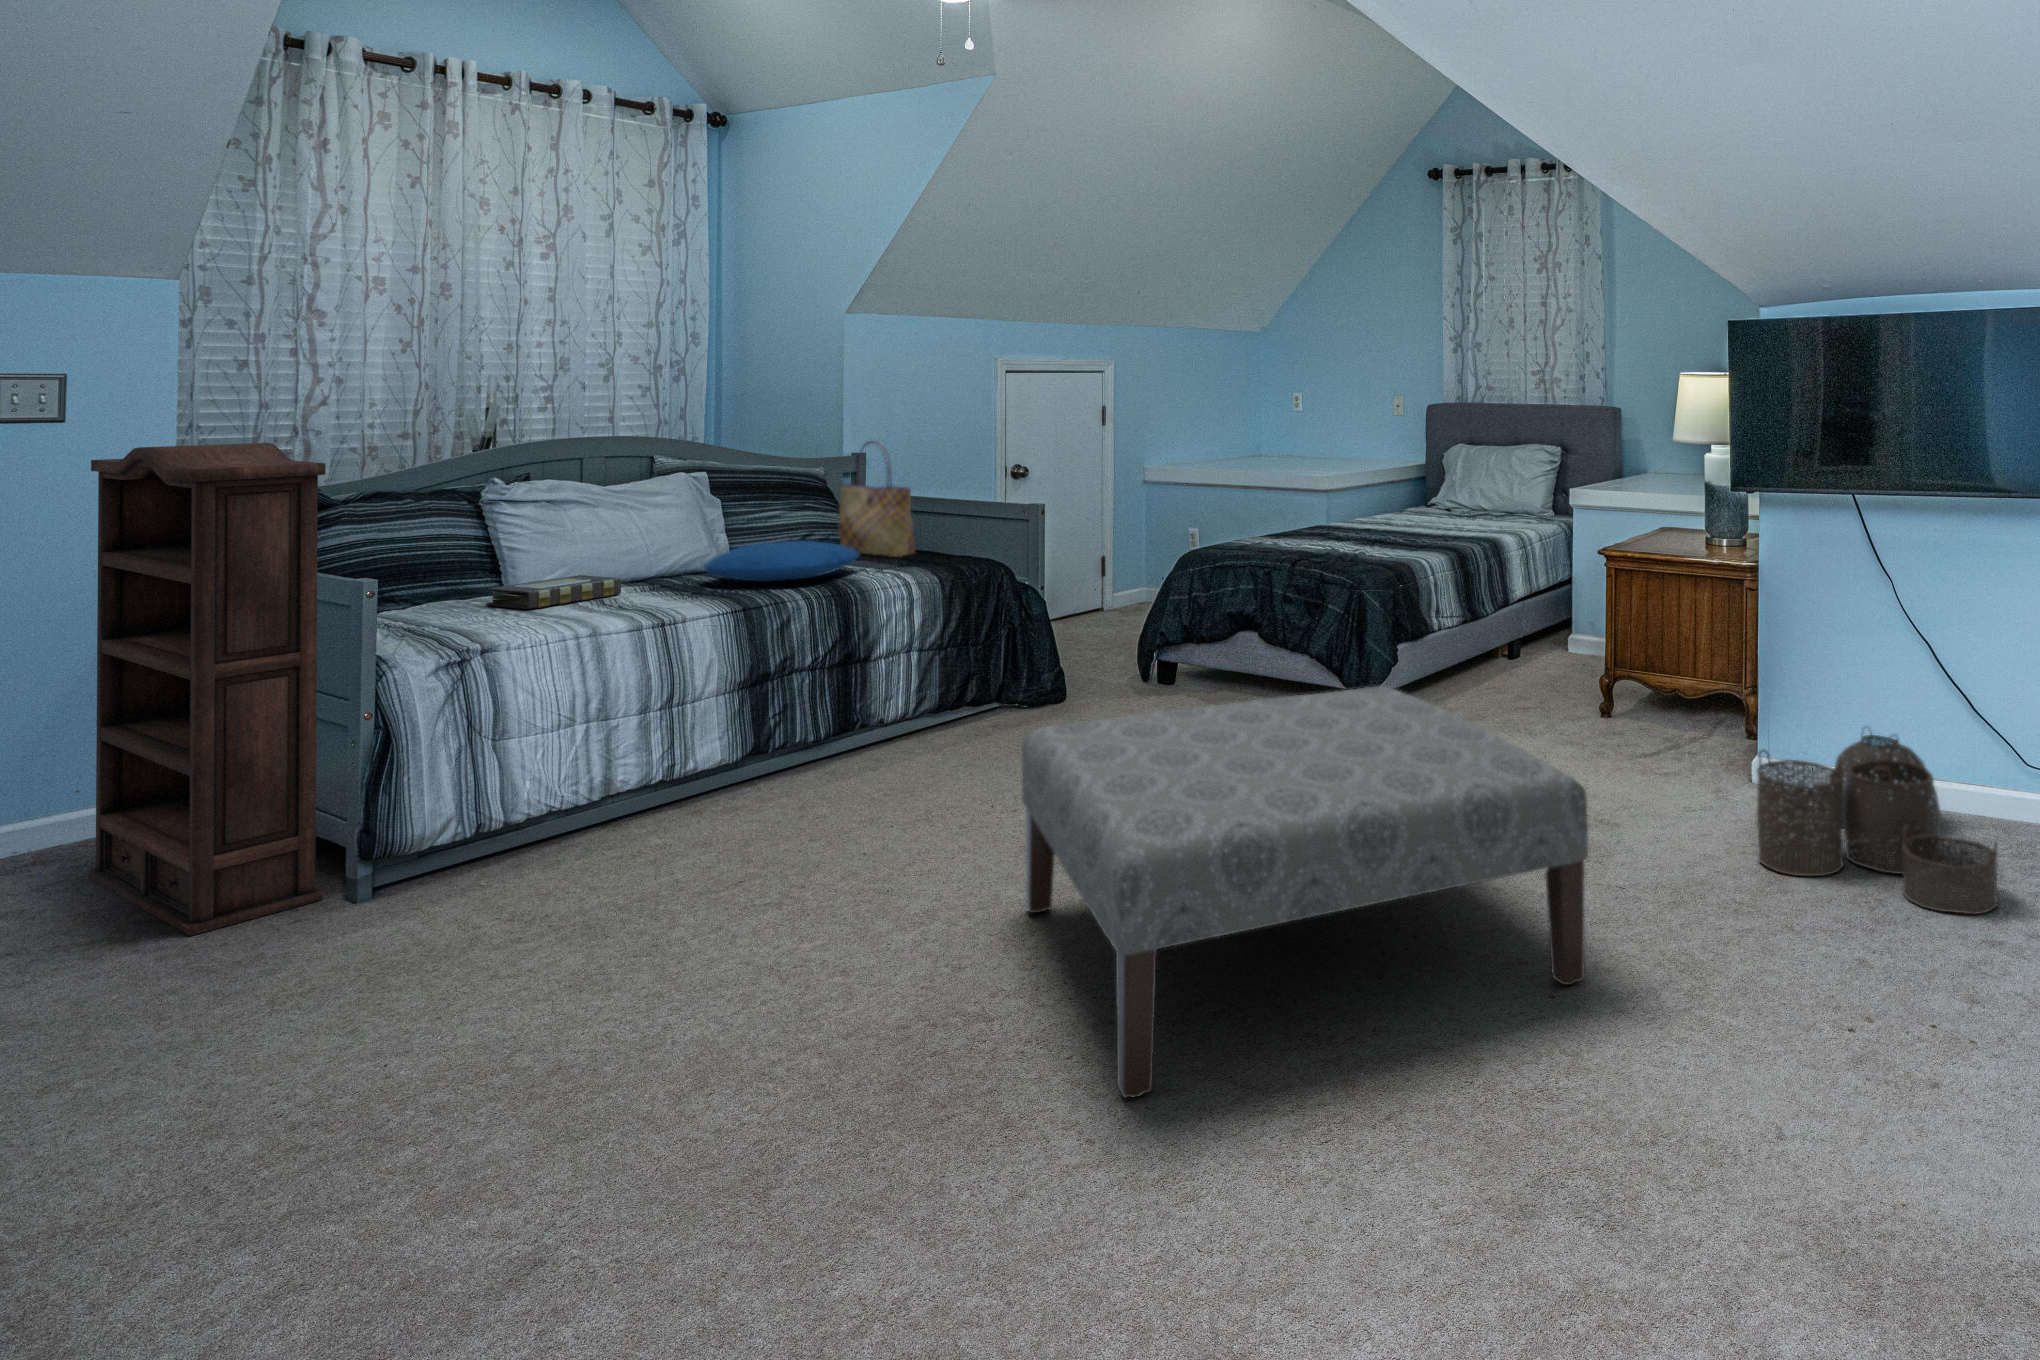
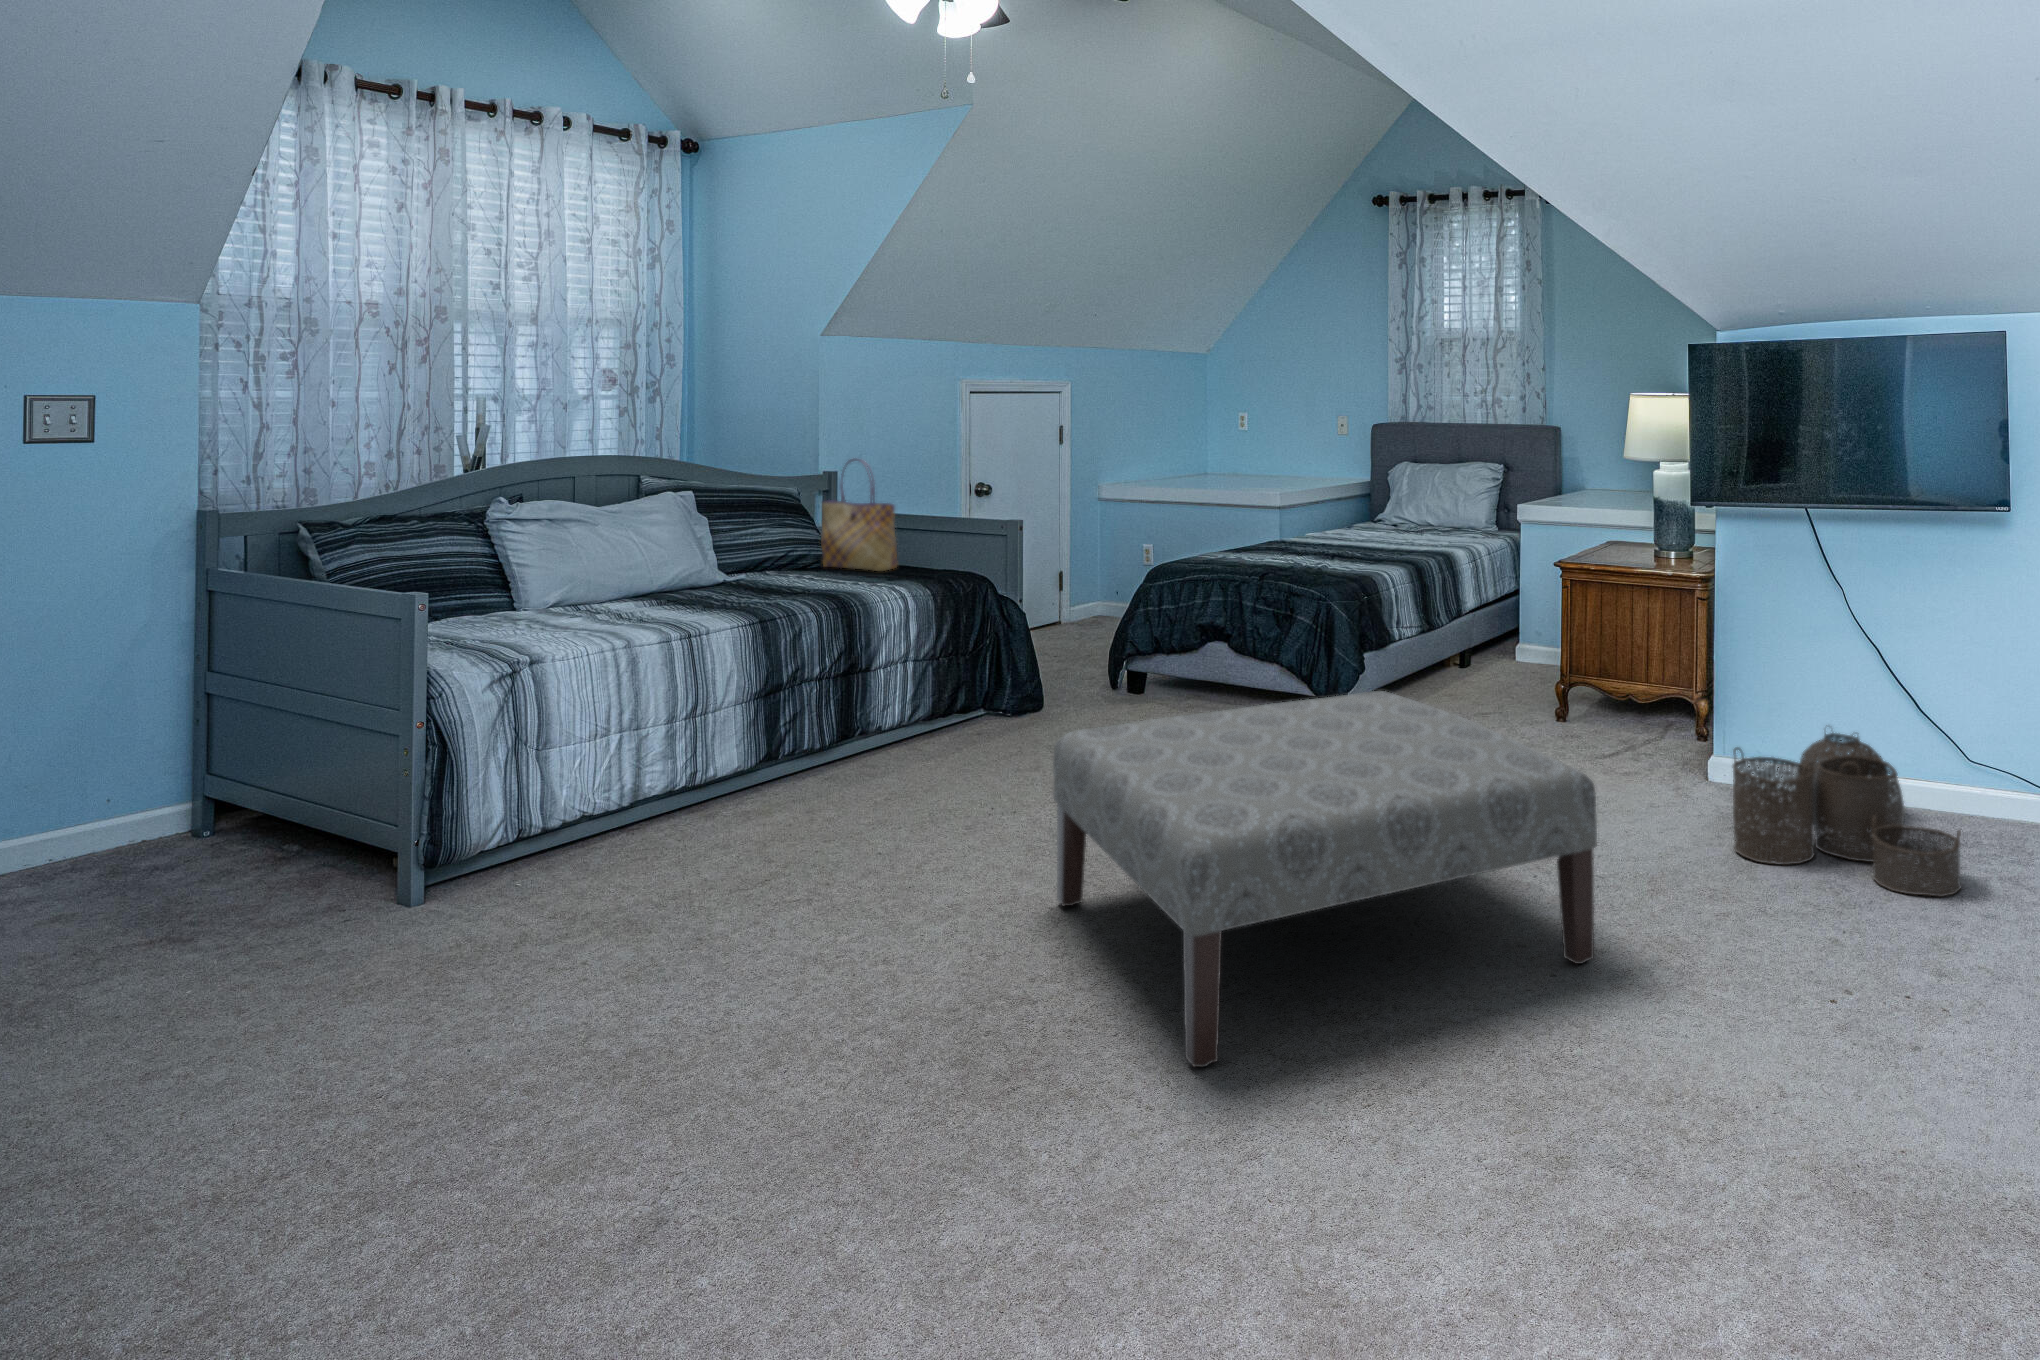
bookshelf: present [88,443,326,936] -> none [140,465,381,938]
pillow: present [703,541,860,582] -> none [704,558,852,596]
book: present [486,575,621,609] -> none [503,590,629,624]

